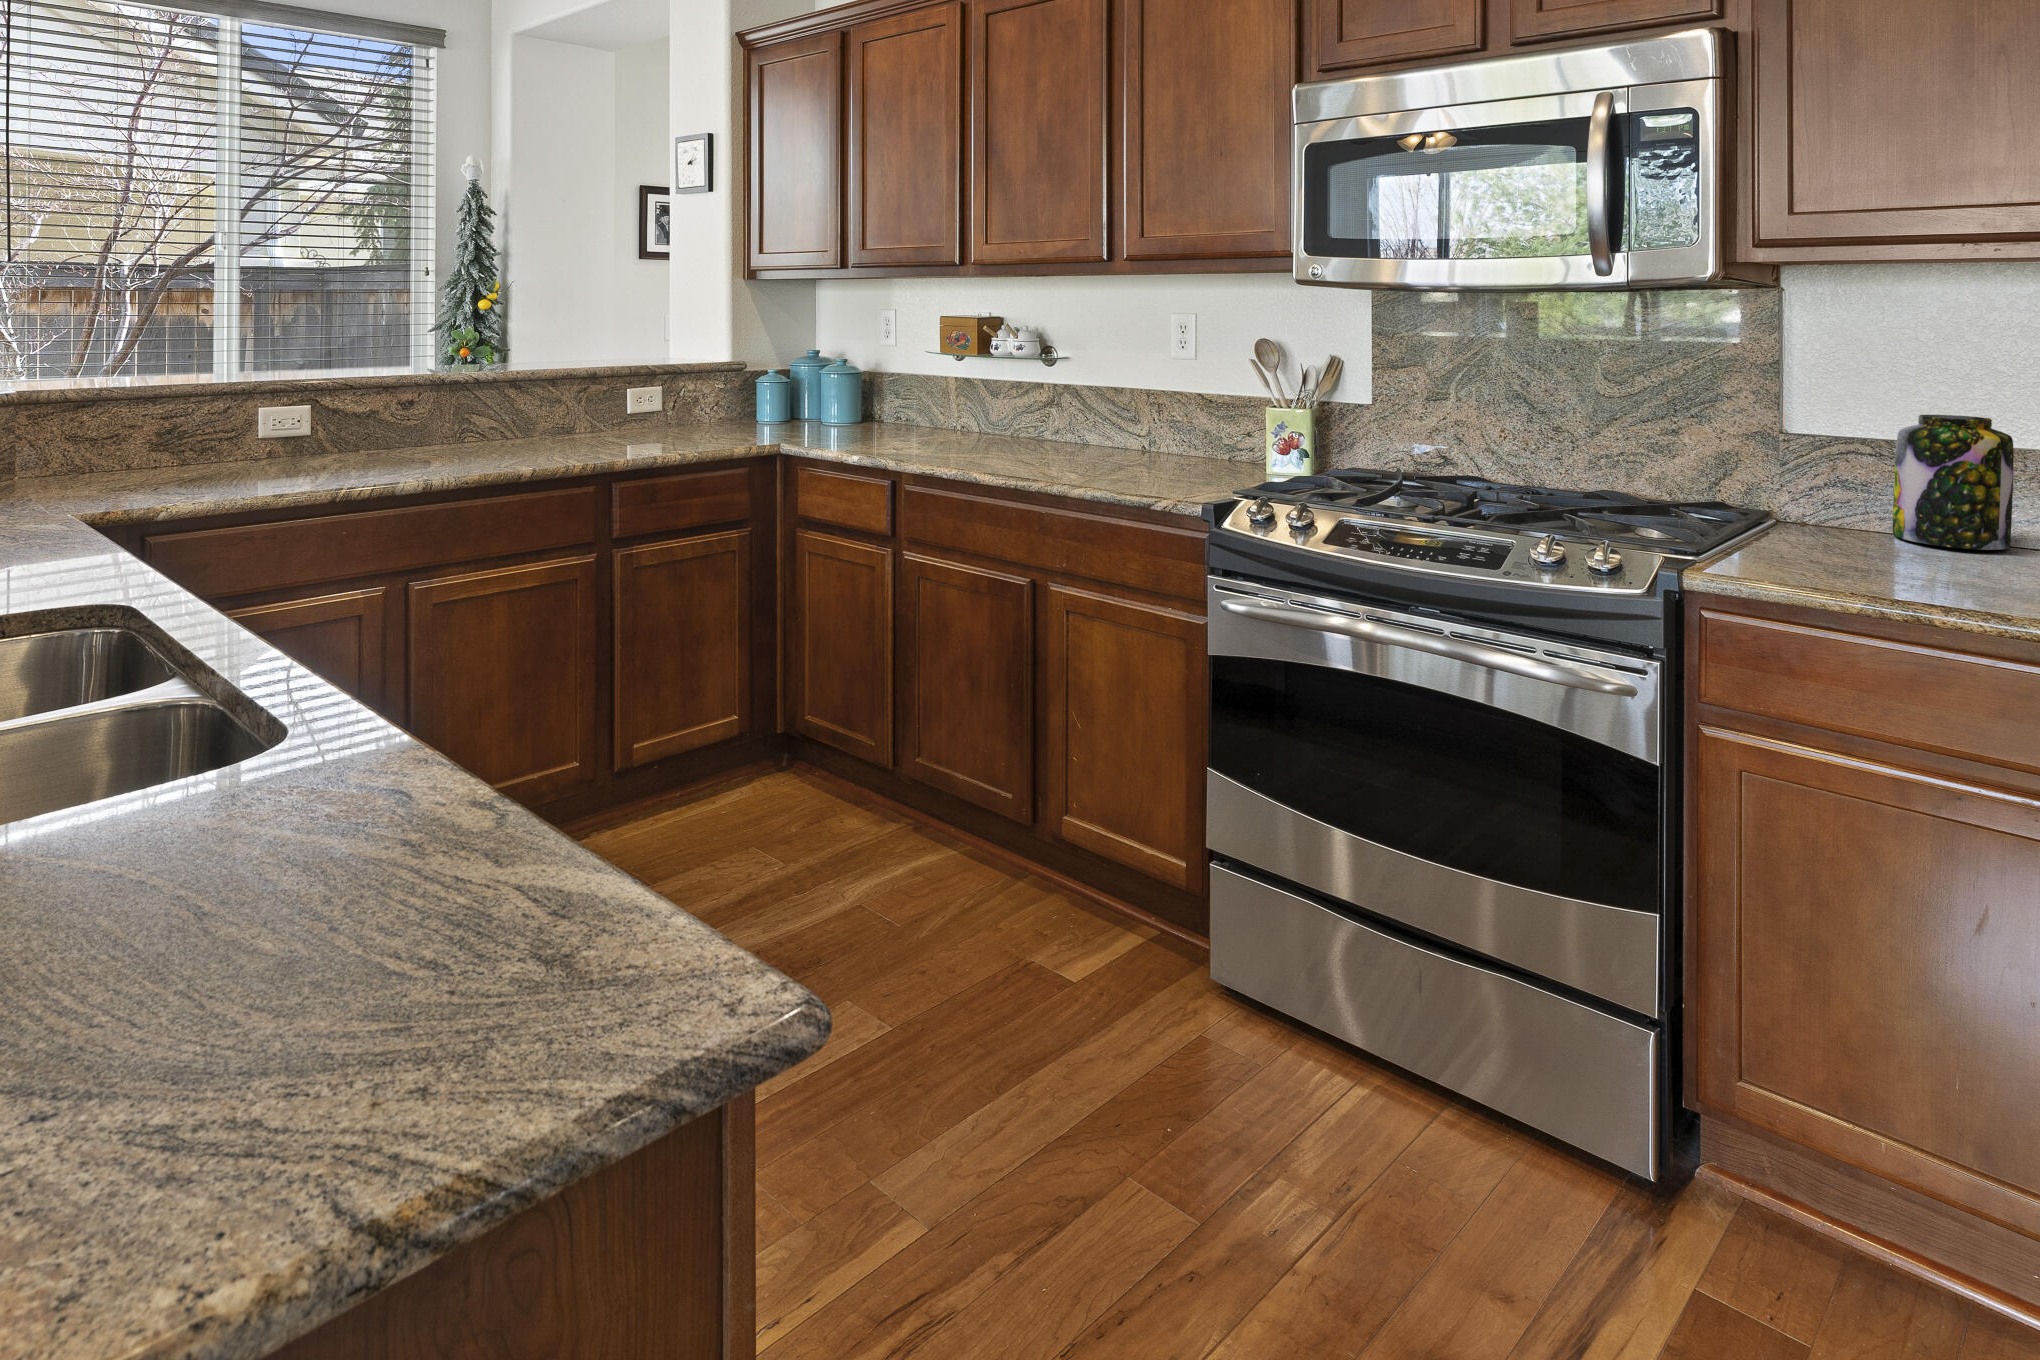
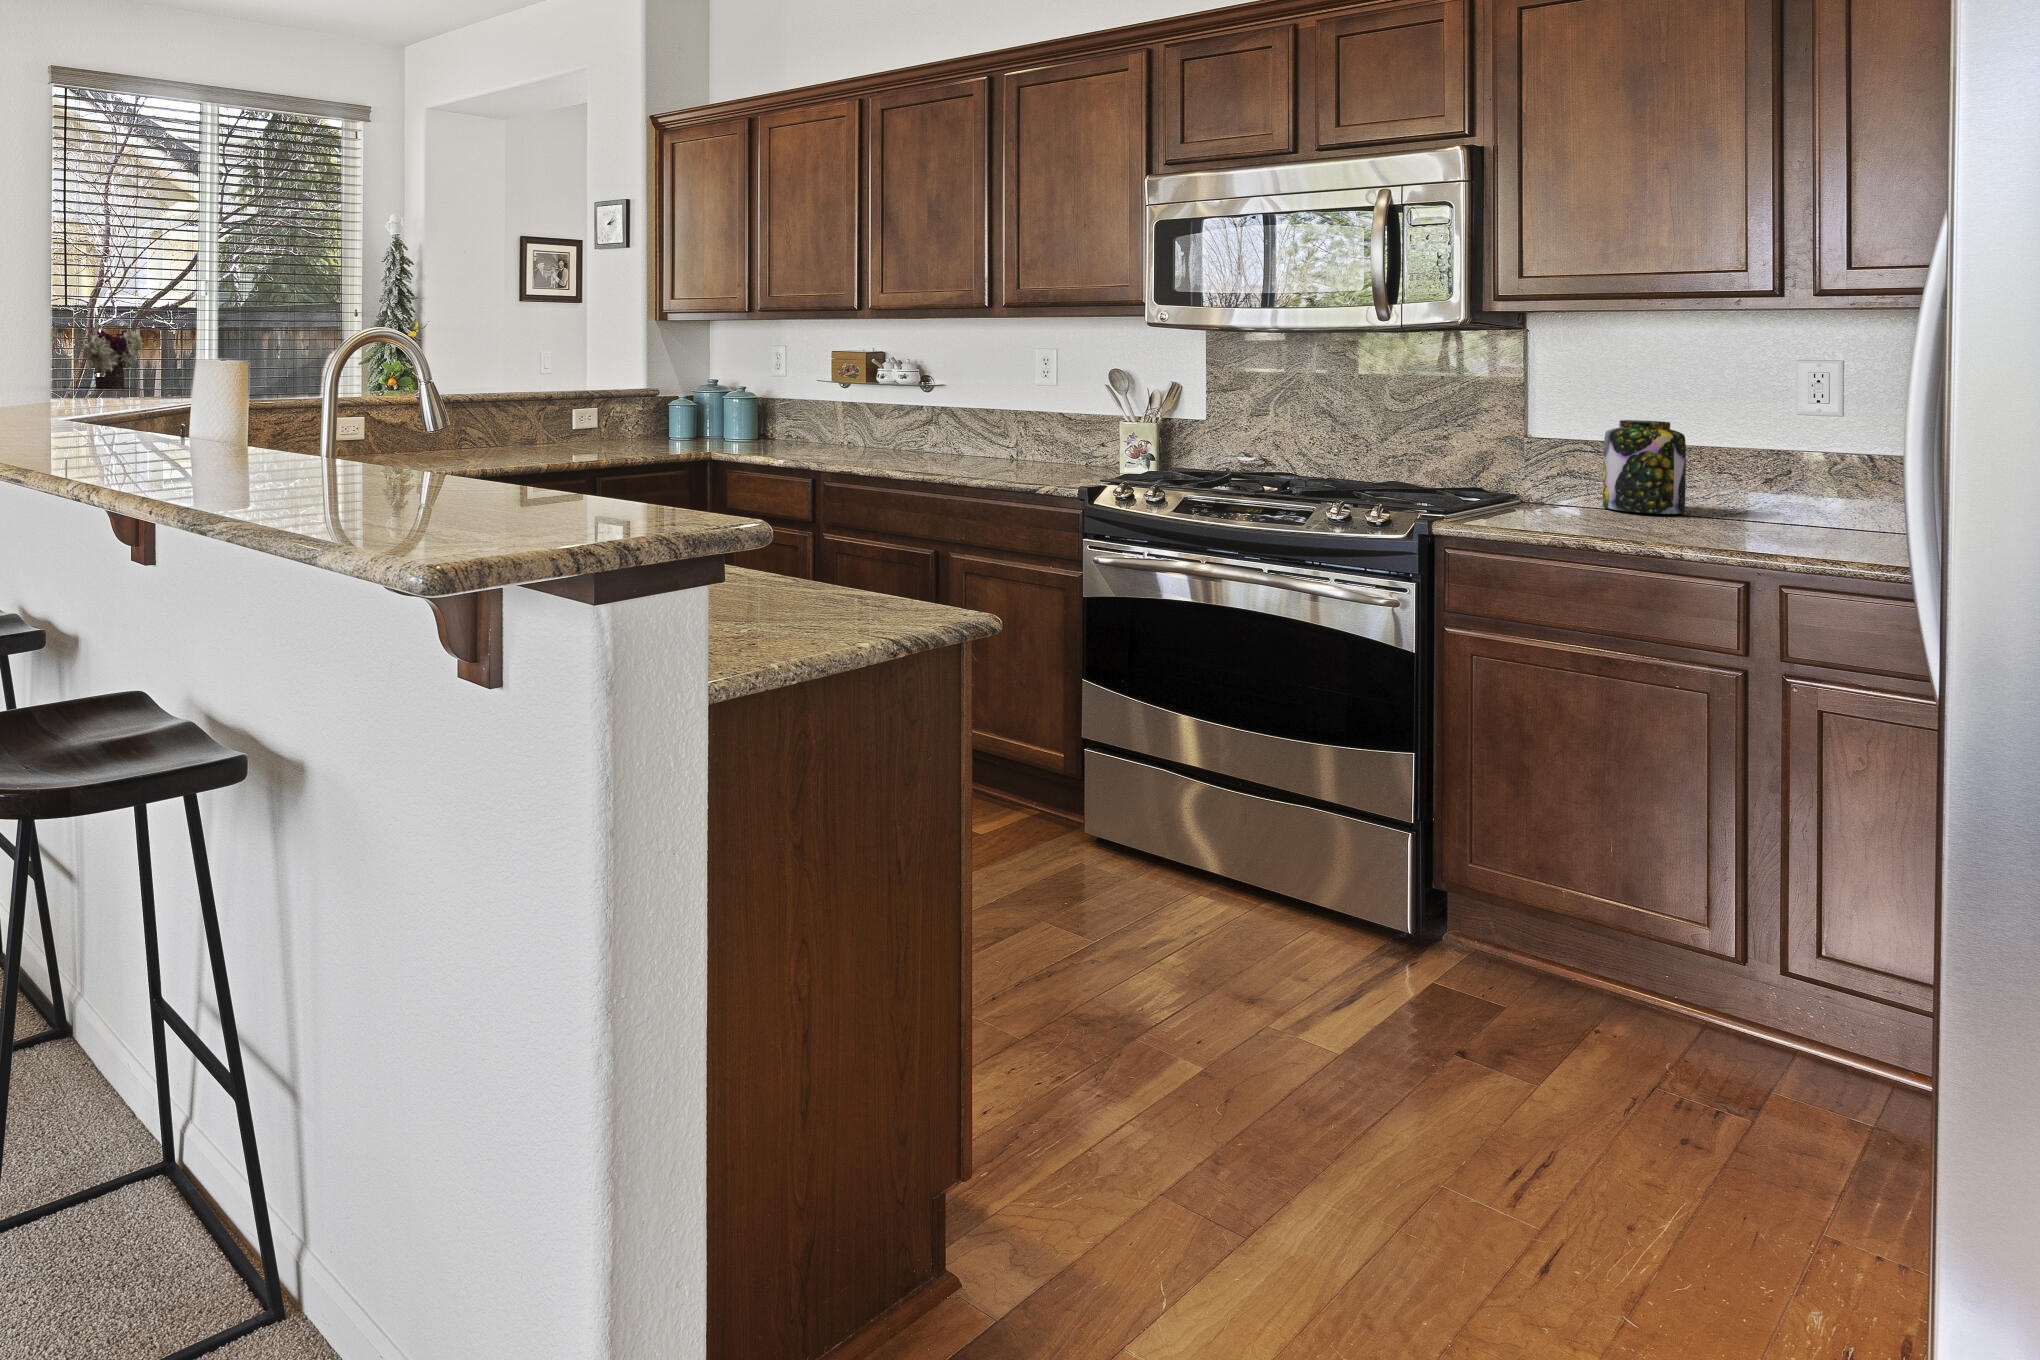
flower arrangement: none [37,278,144,366] -> present [79,328,144,389]

